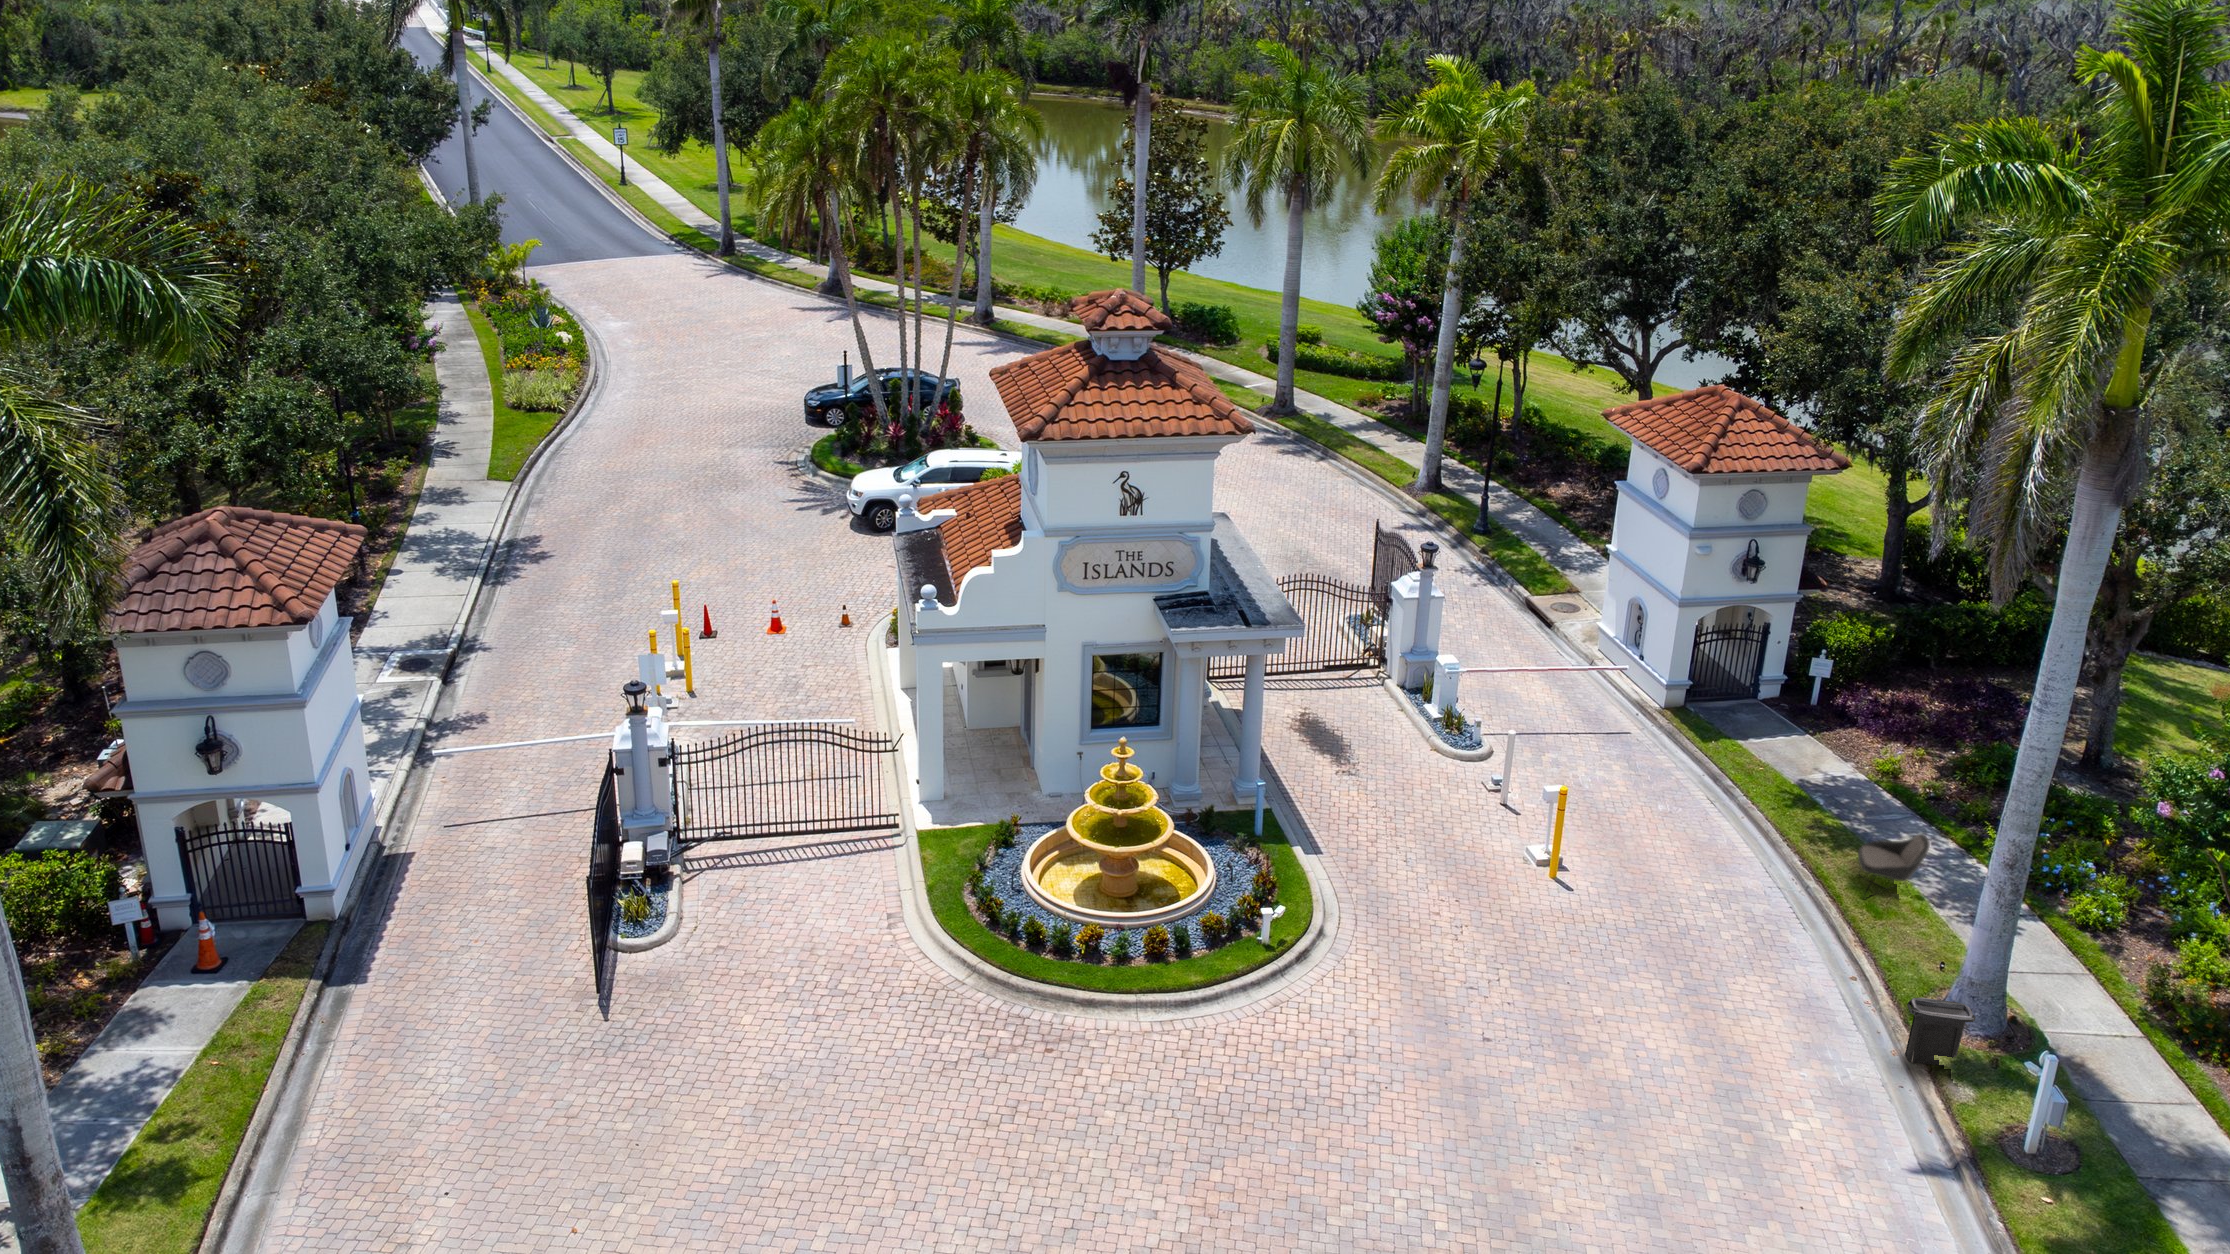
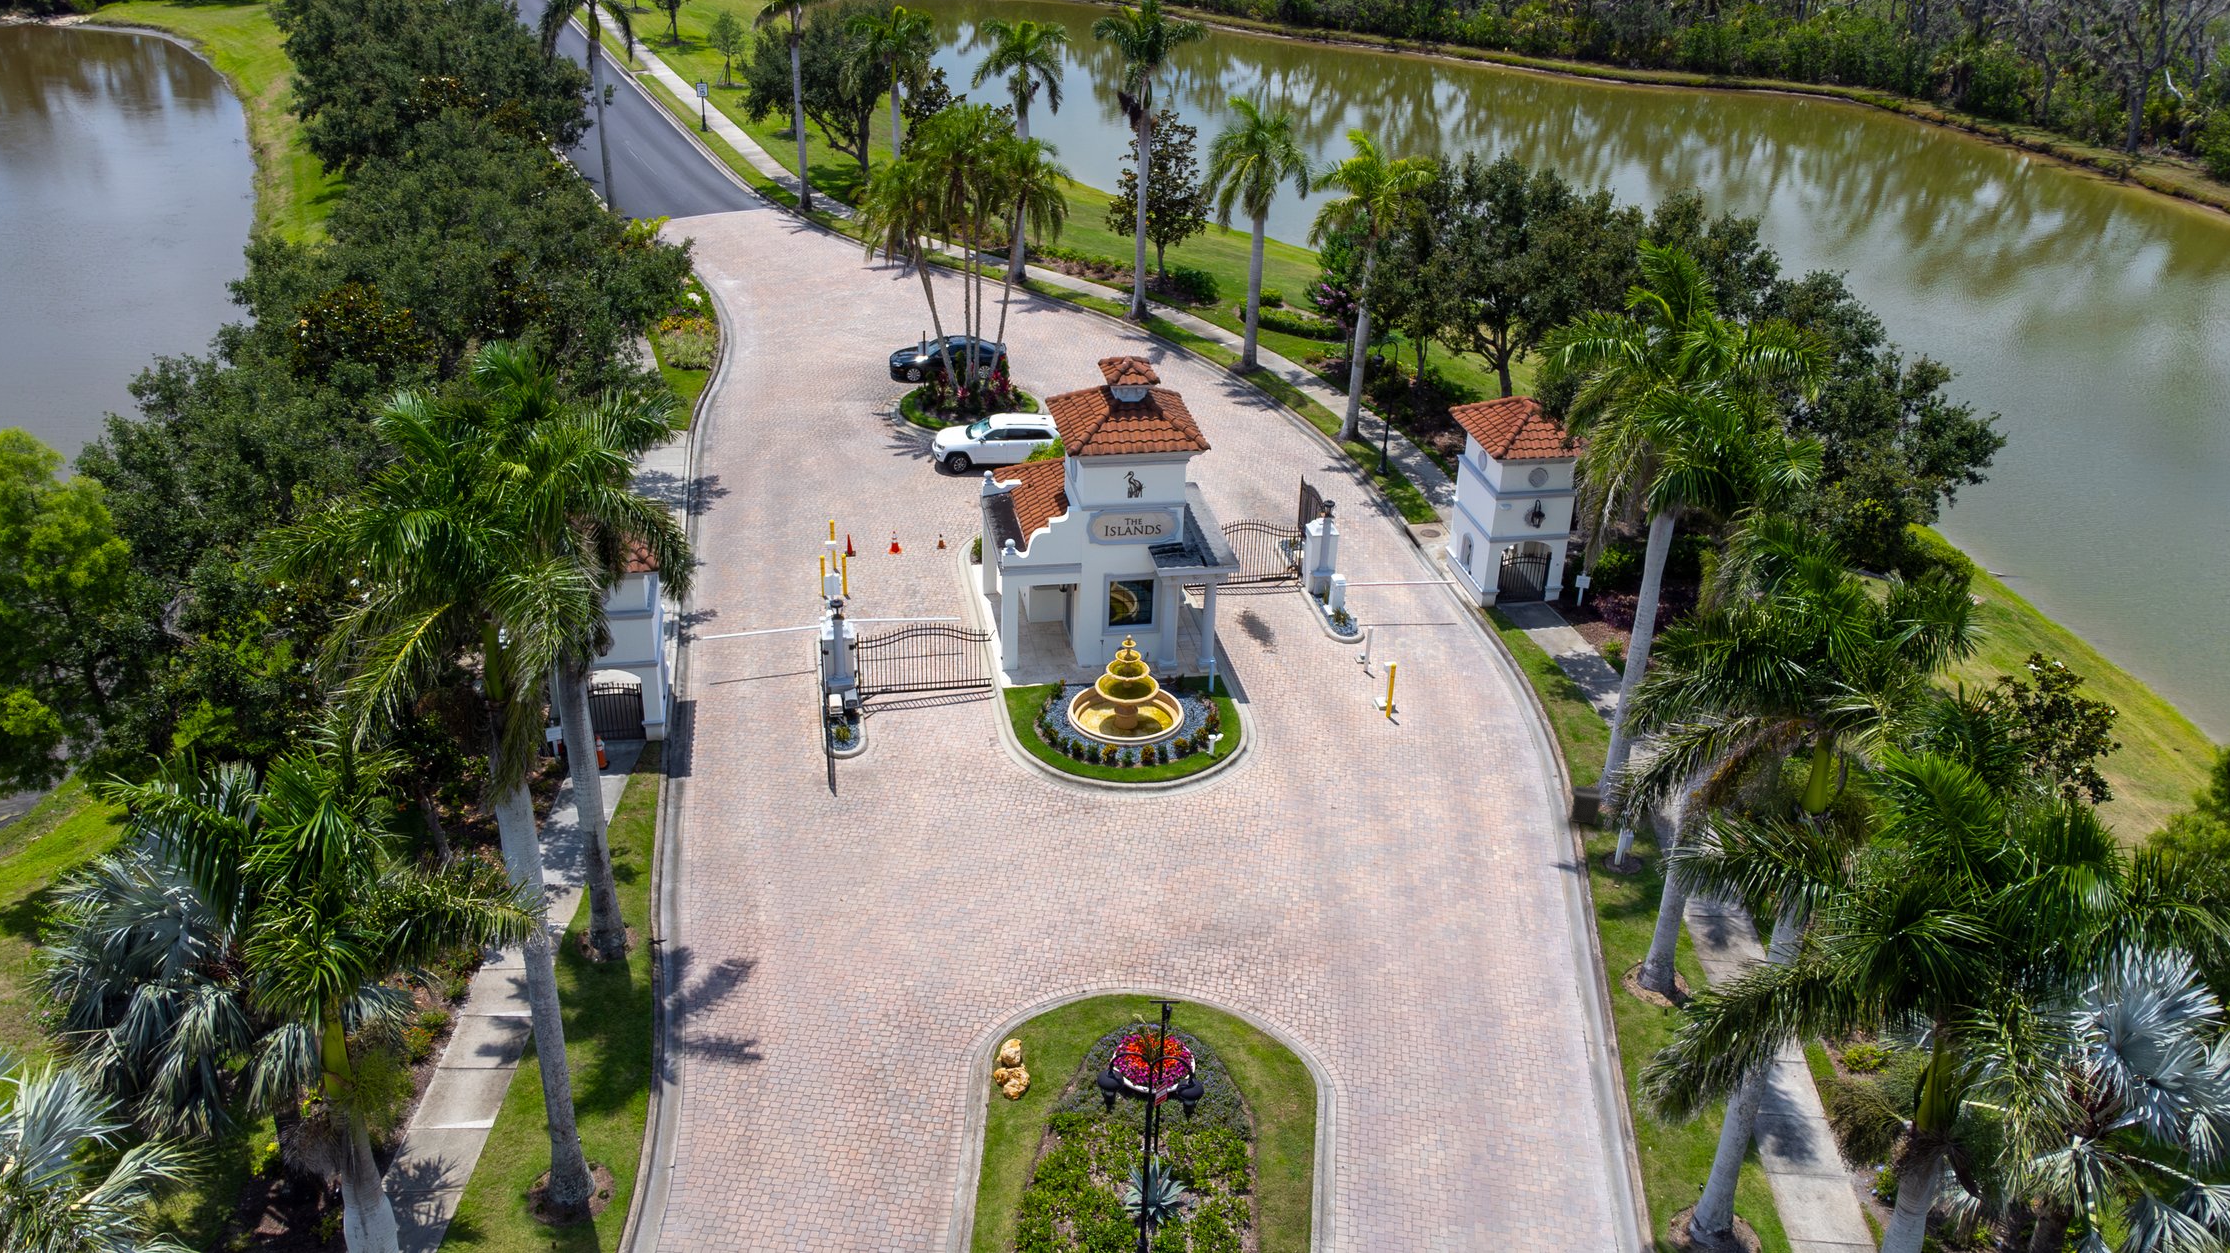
lounge chair: present [1858,834,1930,898] -> none [1572,692,1612,736]

